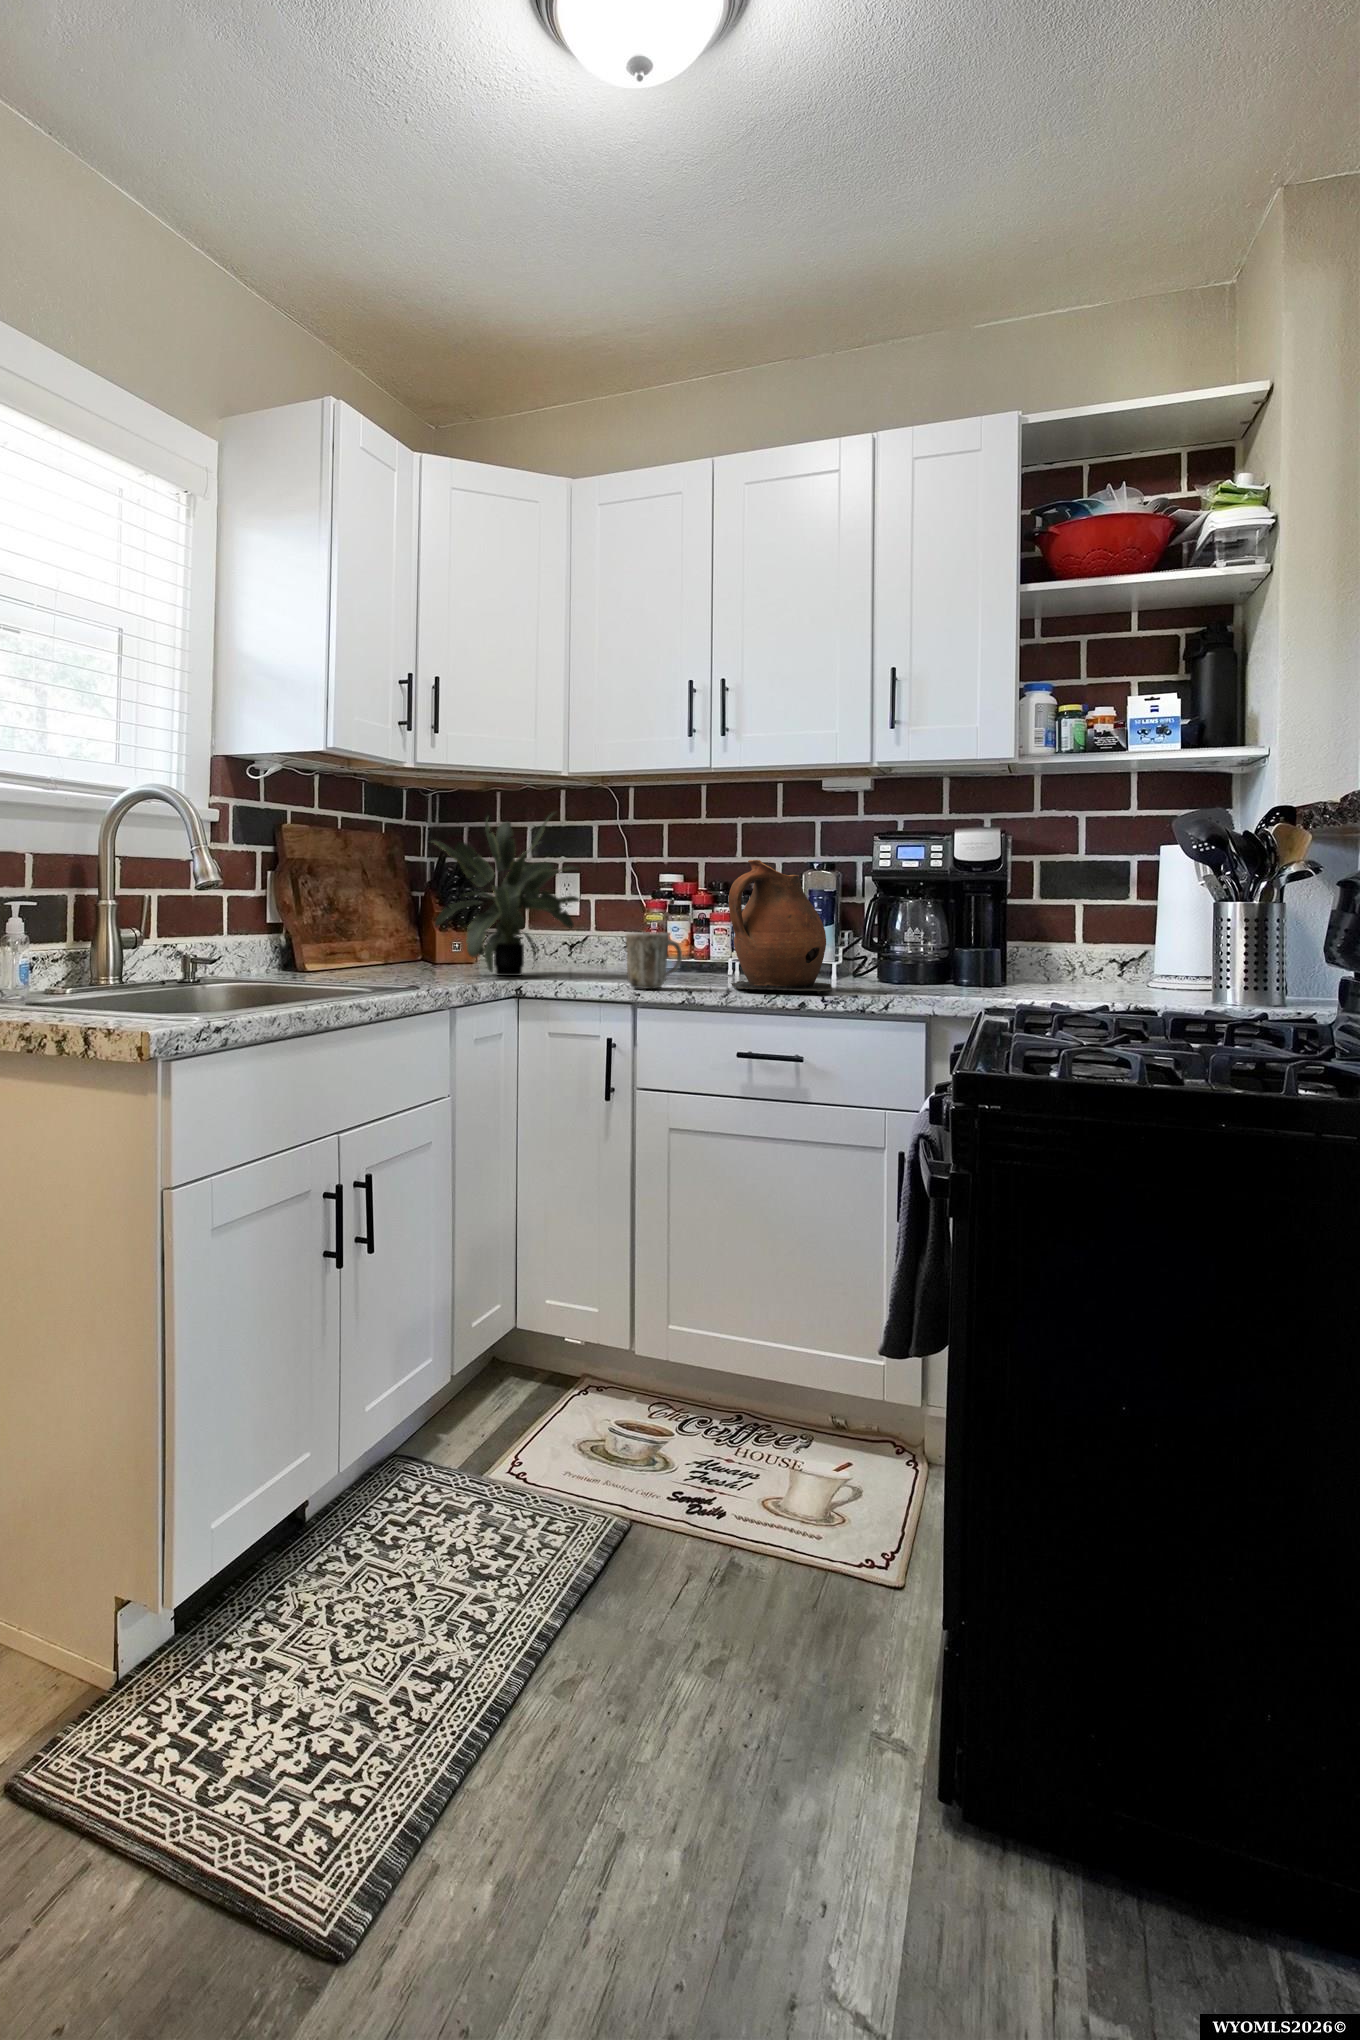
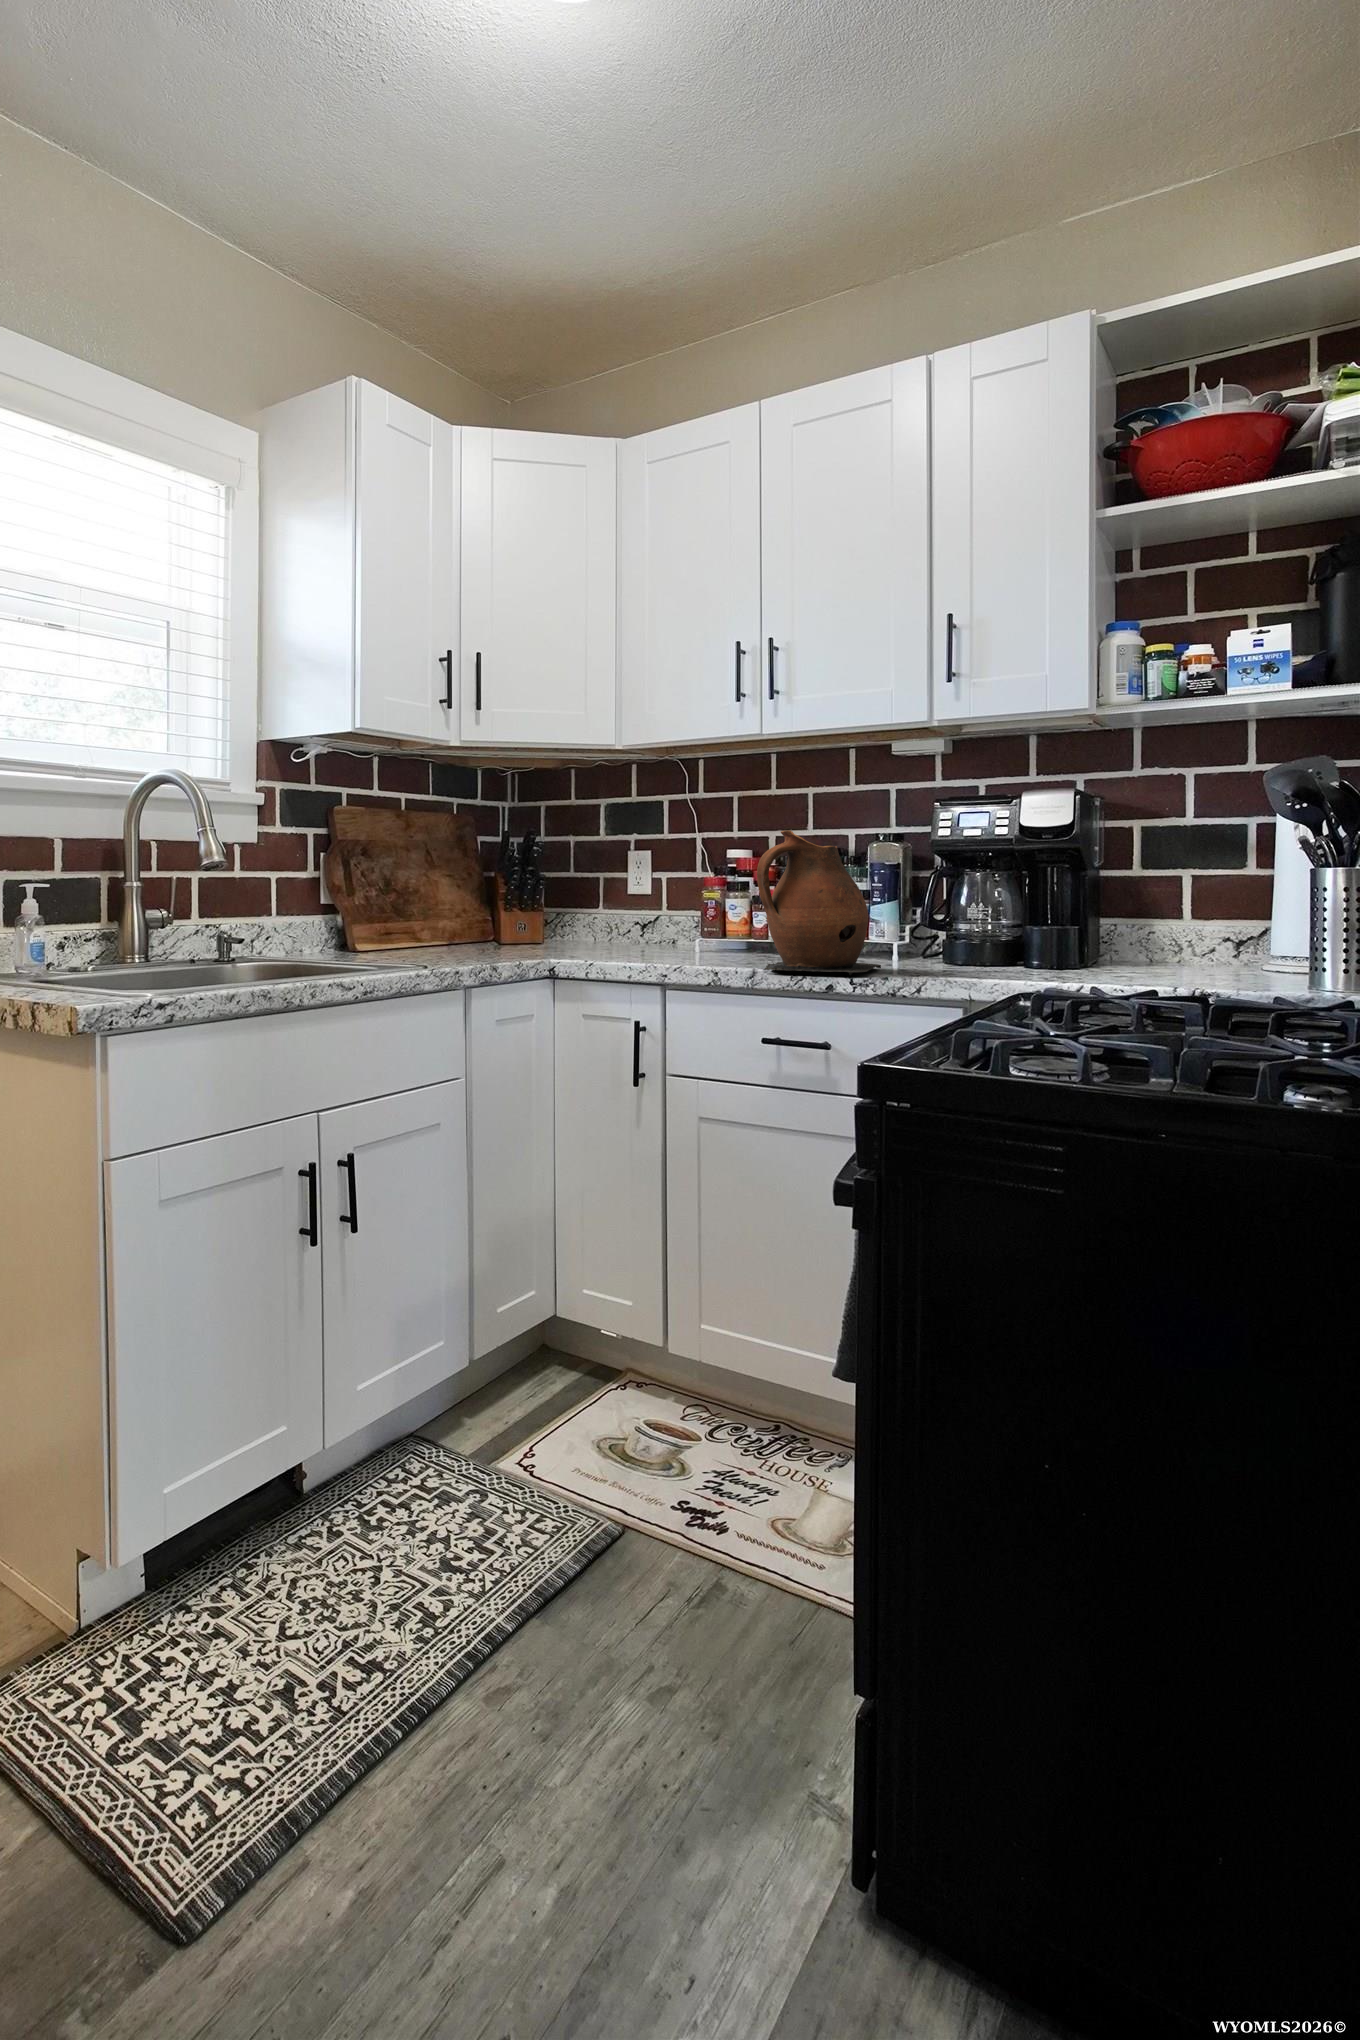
potted plant: present [431,813,580,976] -> none [473,785,629,957]
mug: present [626,932,682,989] -> none [650,910,712,970]

